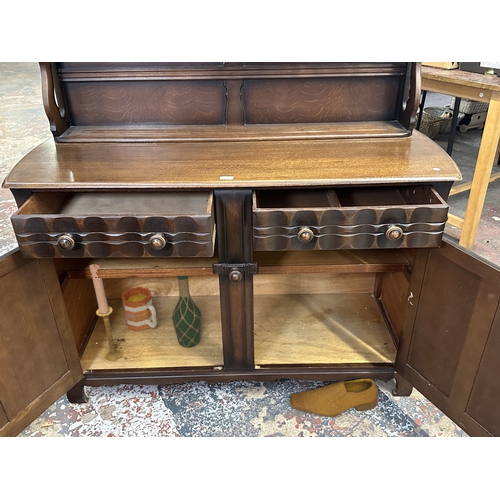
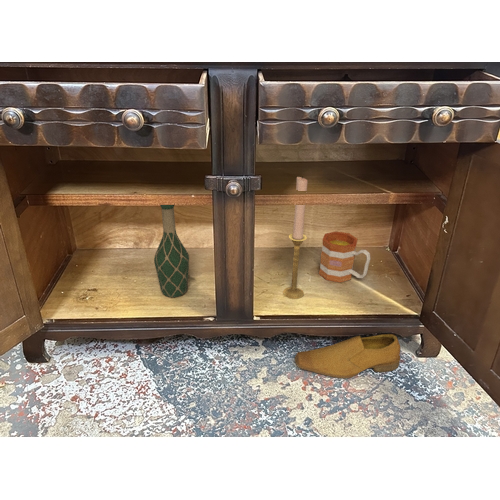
candlestick: present [90,264,123,361] -> present [283,177,308,299]
mug: present [121,287,157,331] -> present [319,231,370,282]

